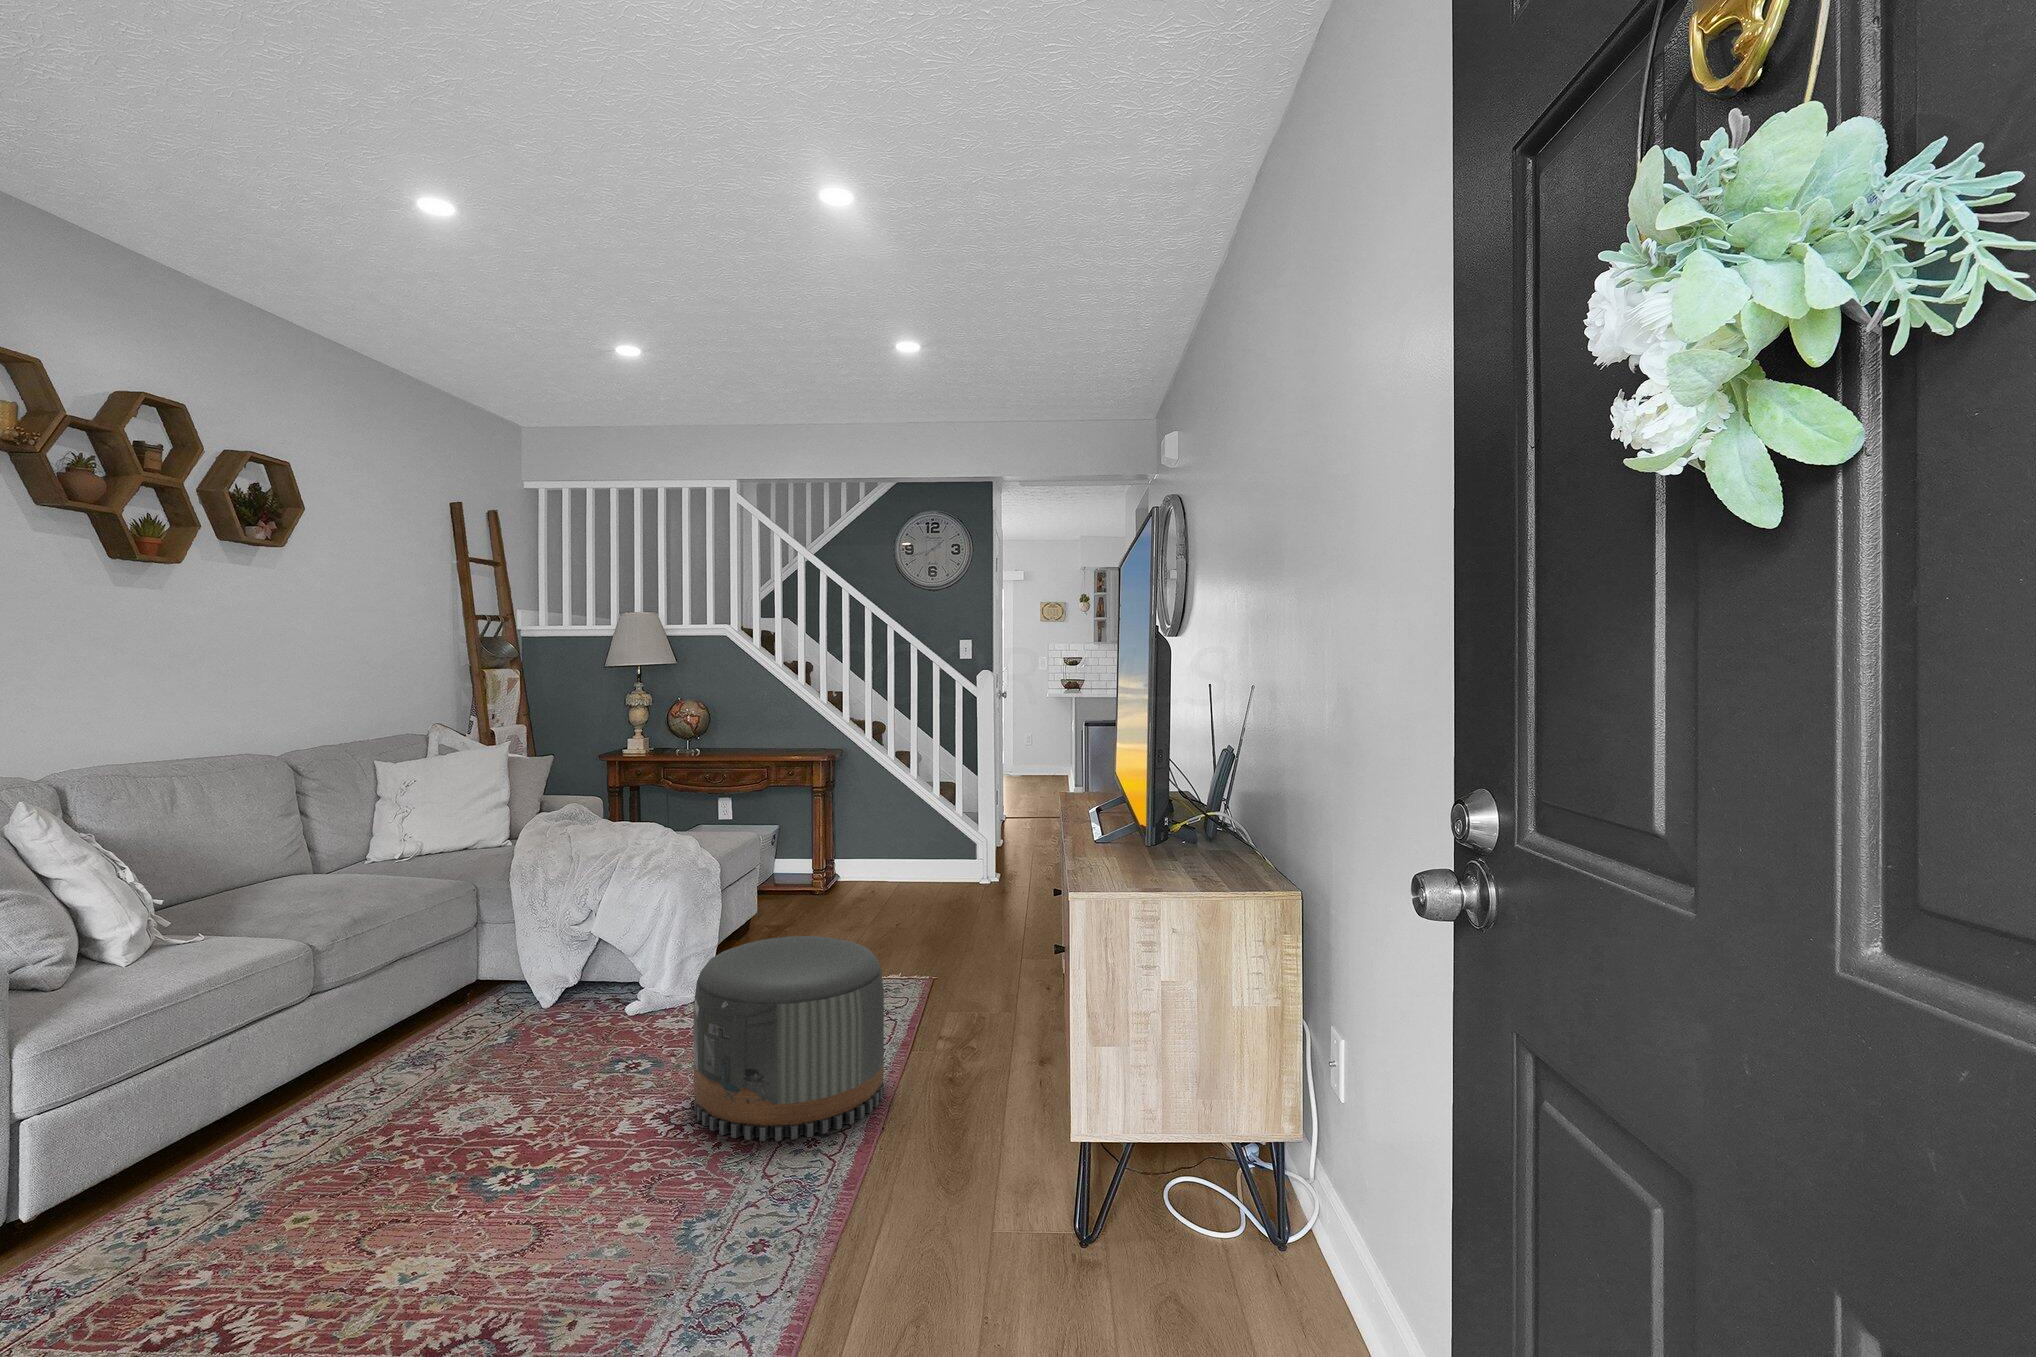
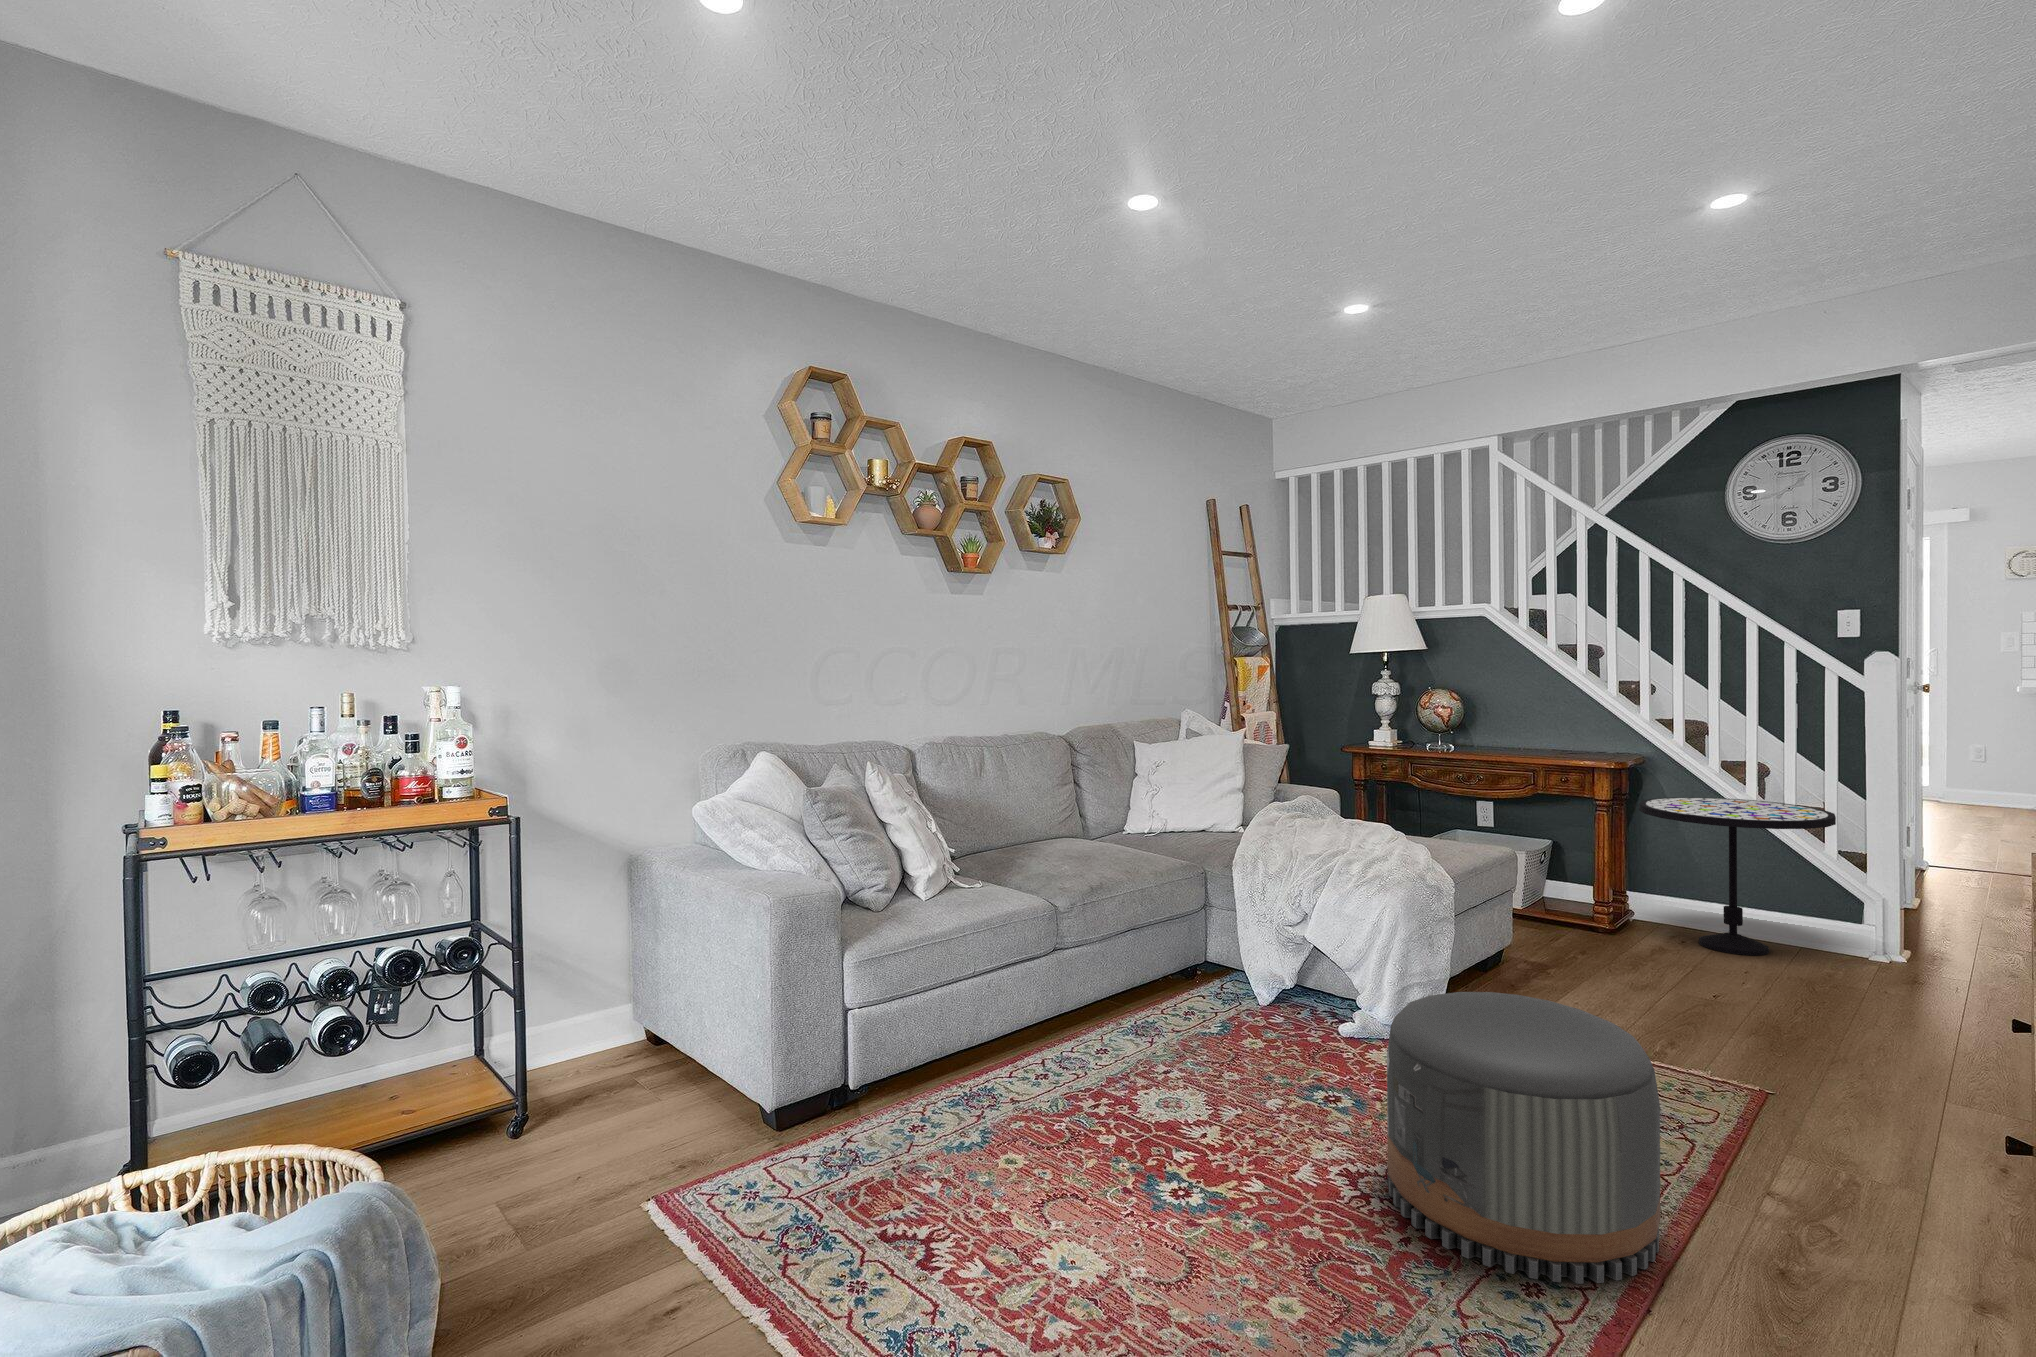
side table: none [845,780,963,894] -> present [1639,797,1836,956]

